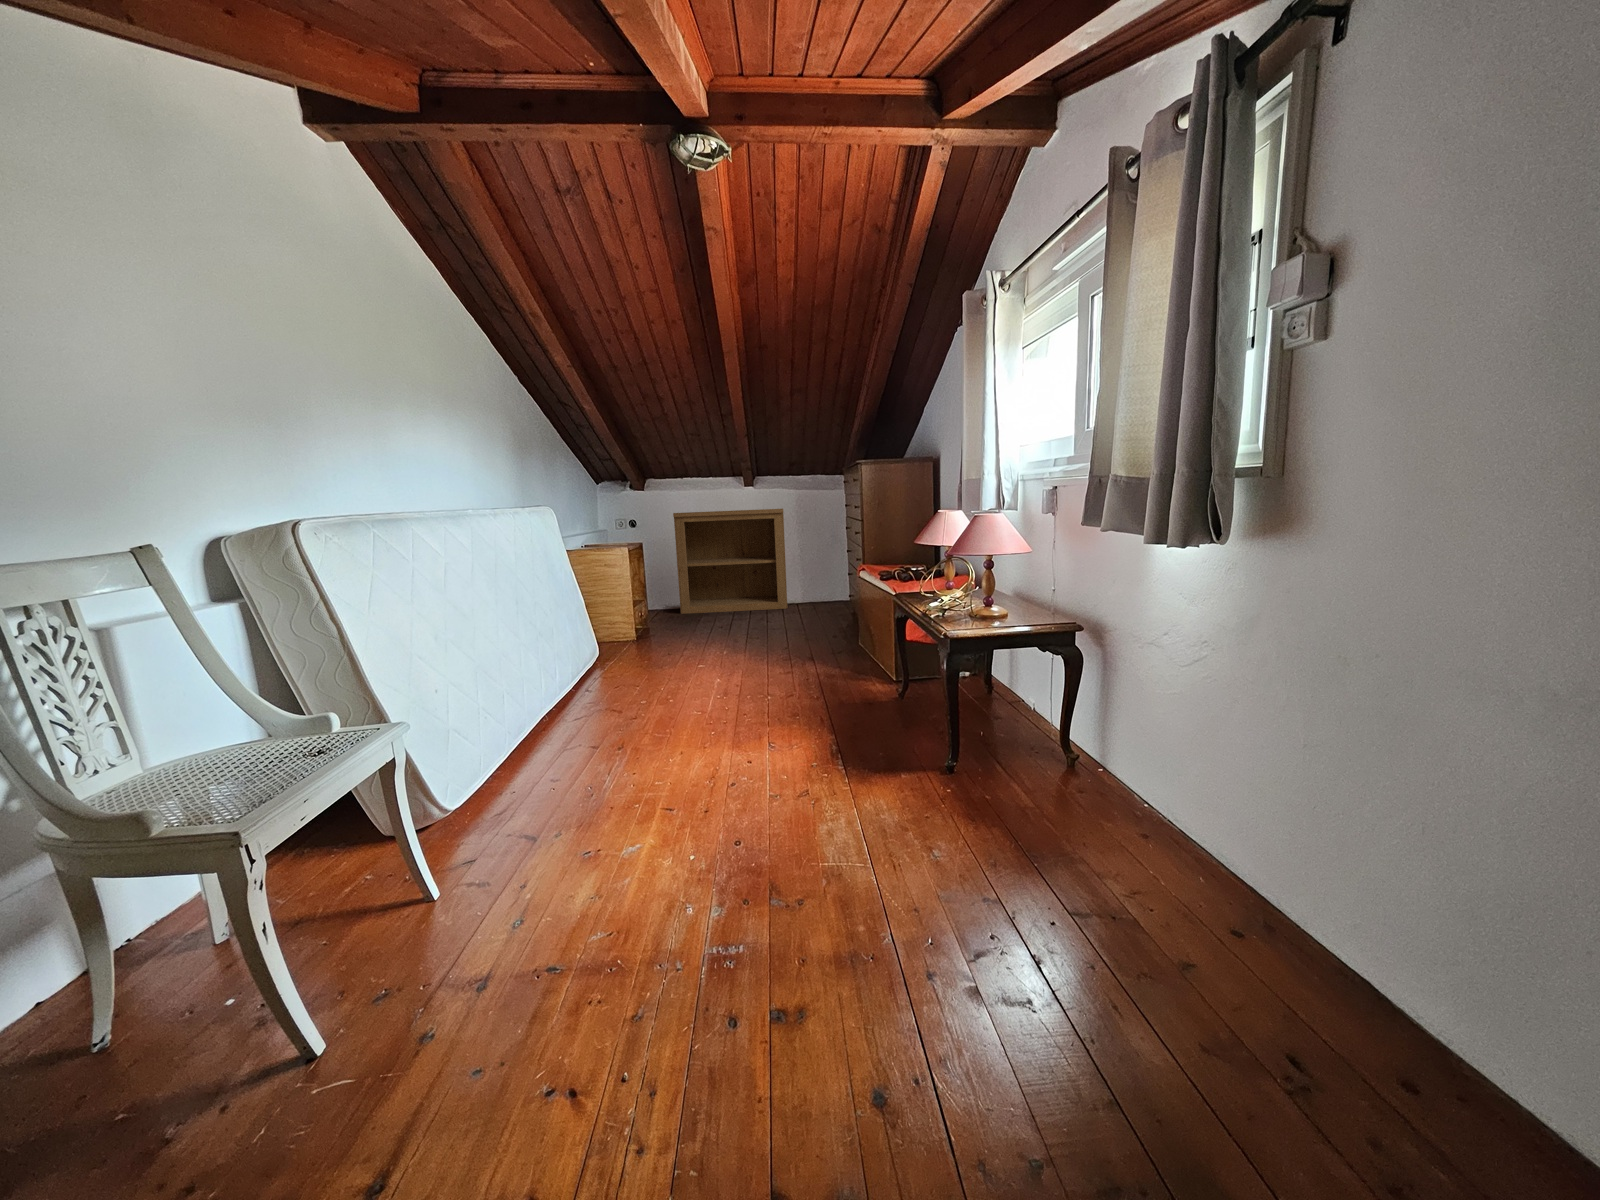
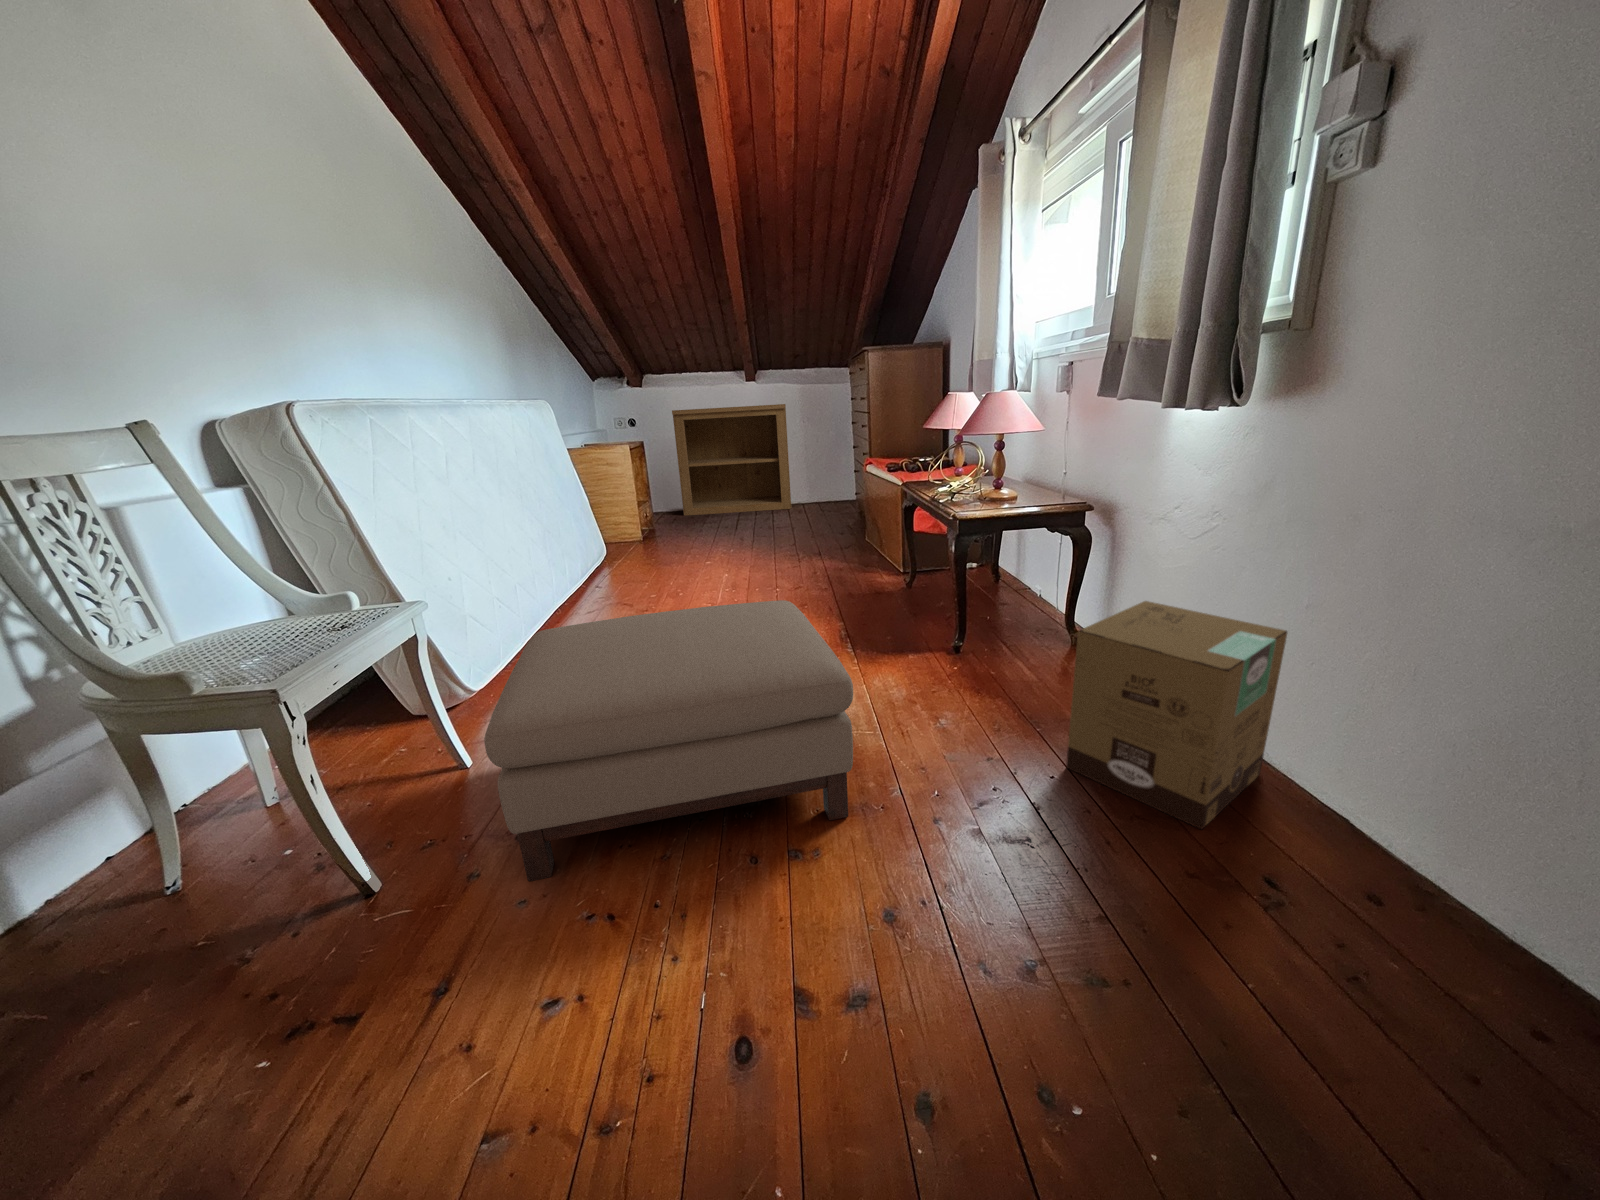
ottoman: none [452,724,842,1045] -> present [484,600,853,881]
cardboard box: none [1067,732,1286,991] -> present [1066,601,1287,829]

